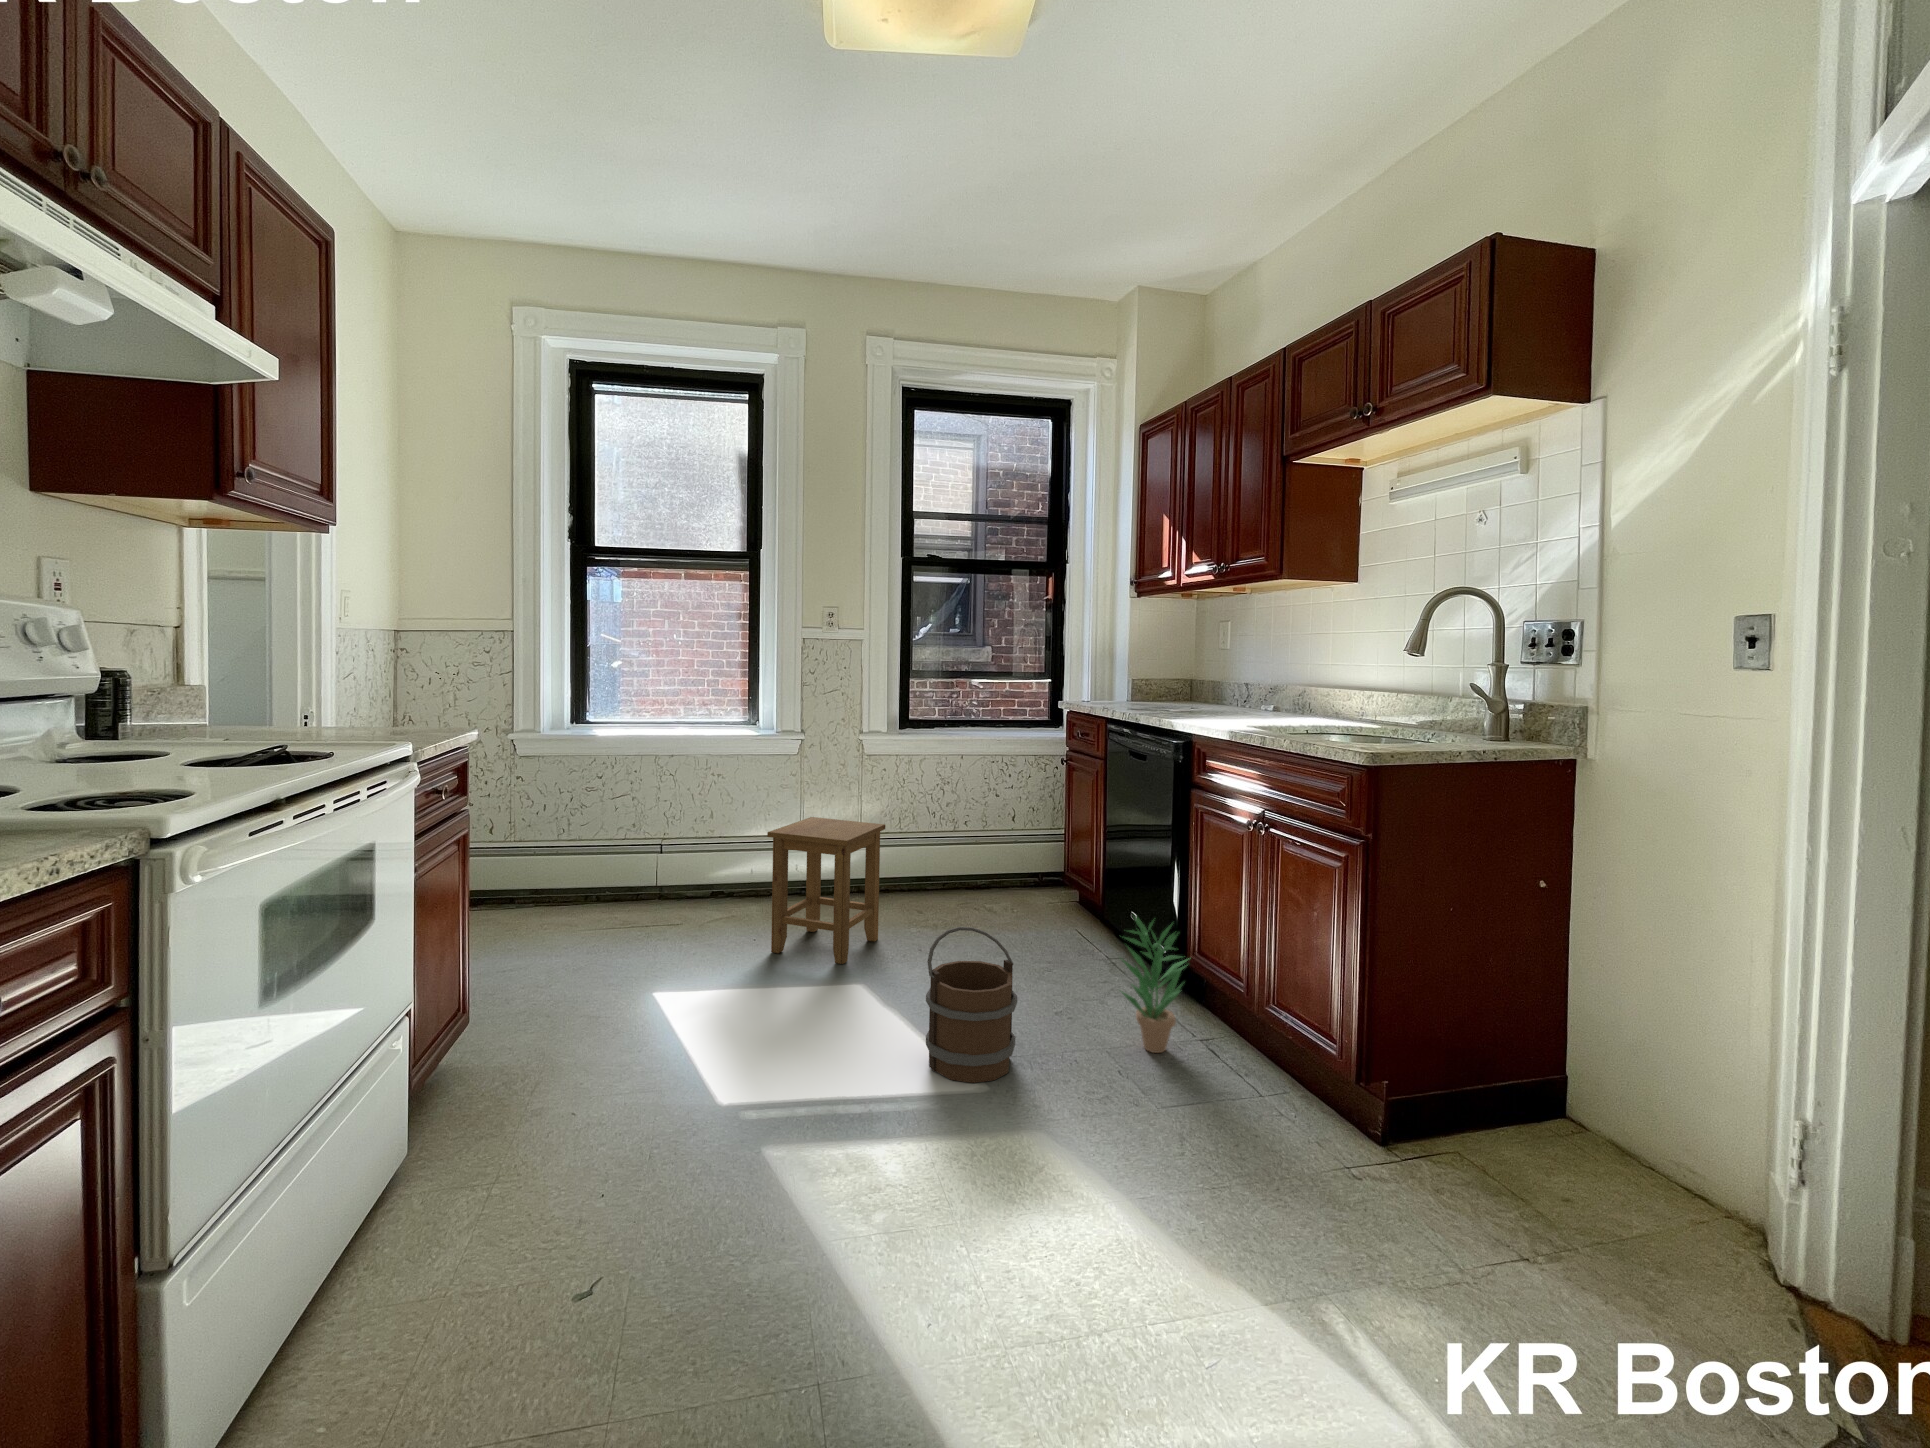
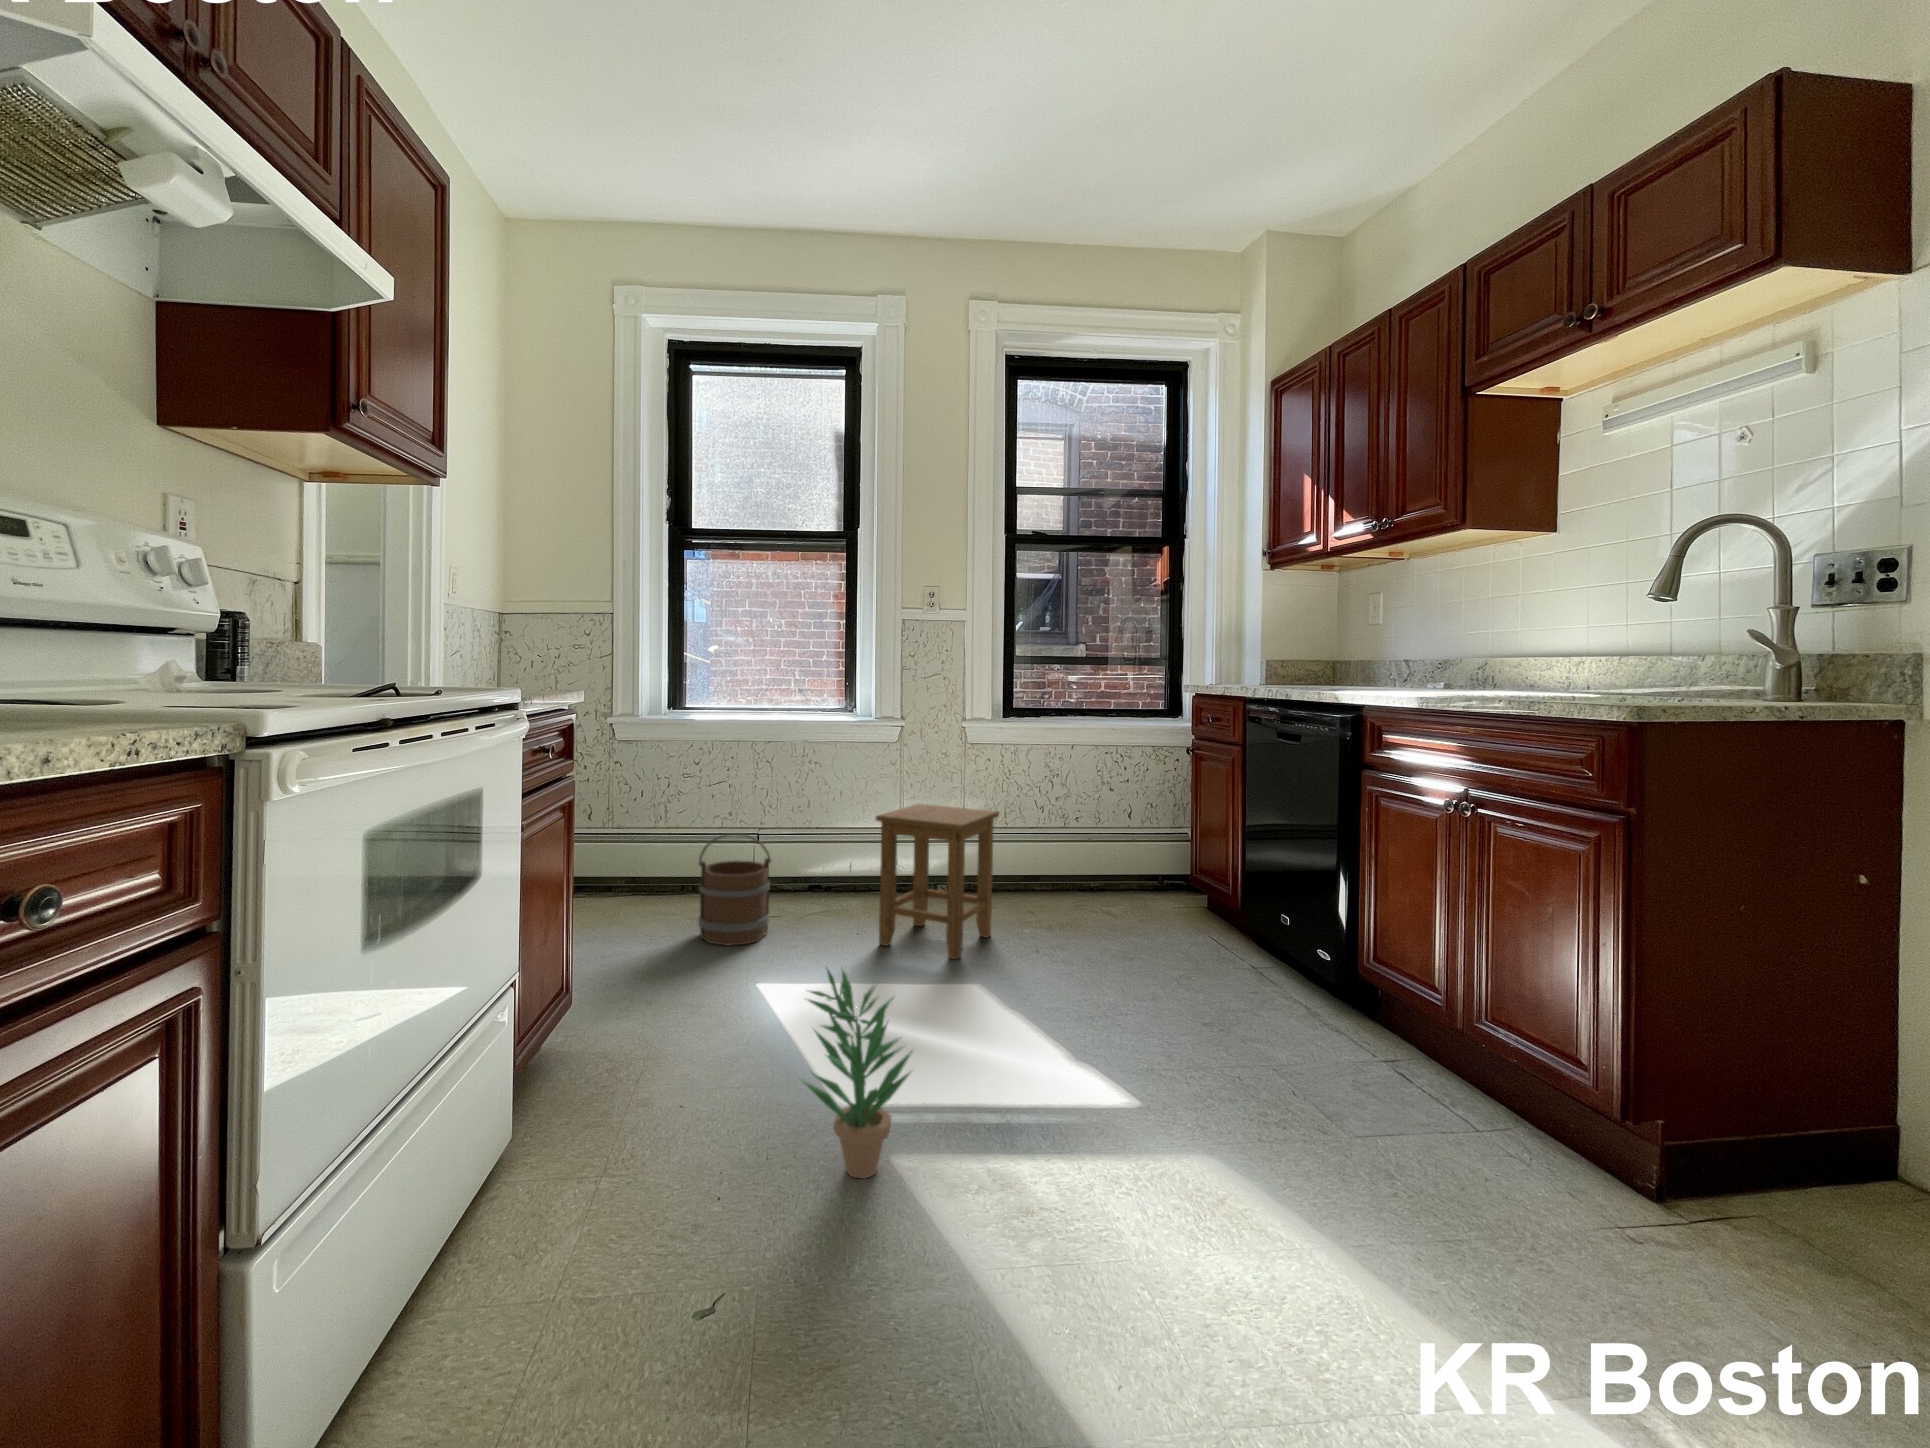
potted plant: present [1122,917,1189,1053] -> present [803,968,912,1179]
bucket: present [926,927,1017,1083] -> present [698,833,771,946]

